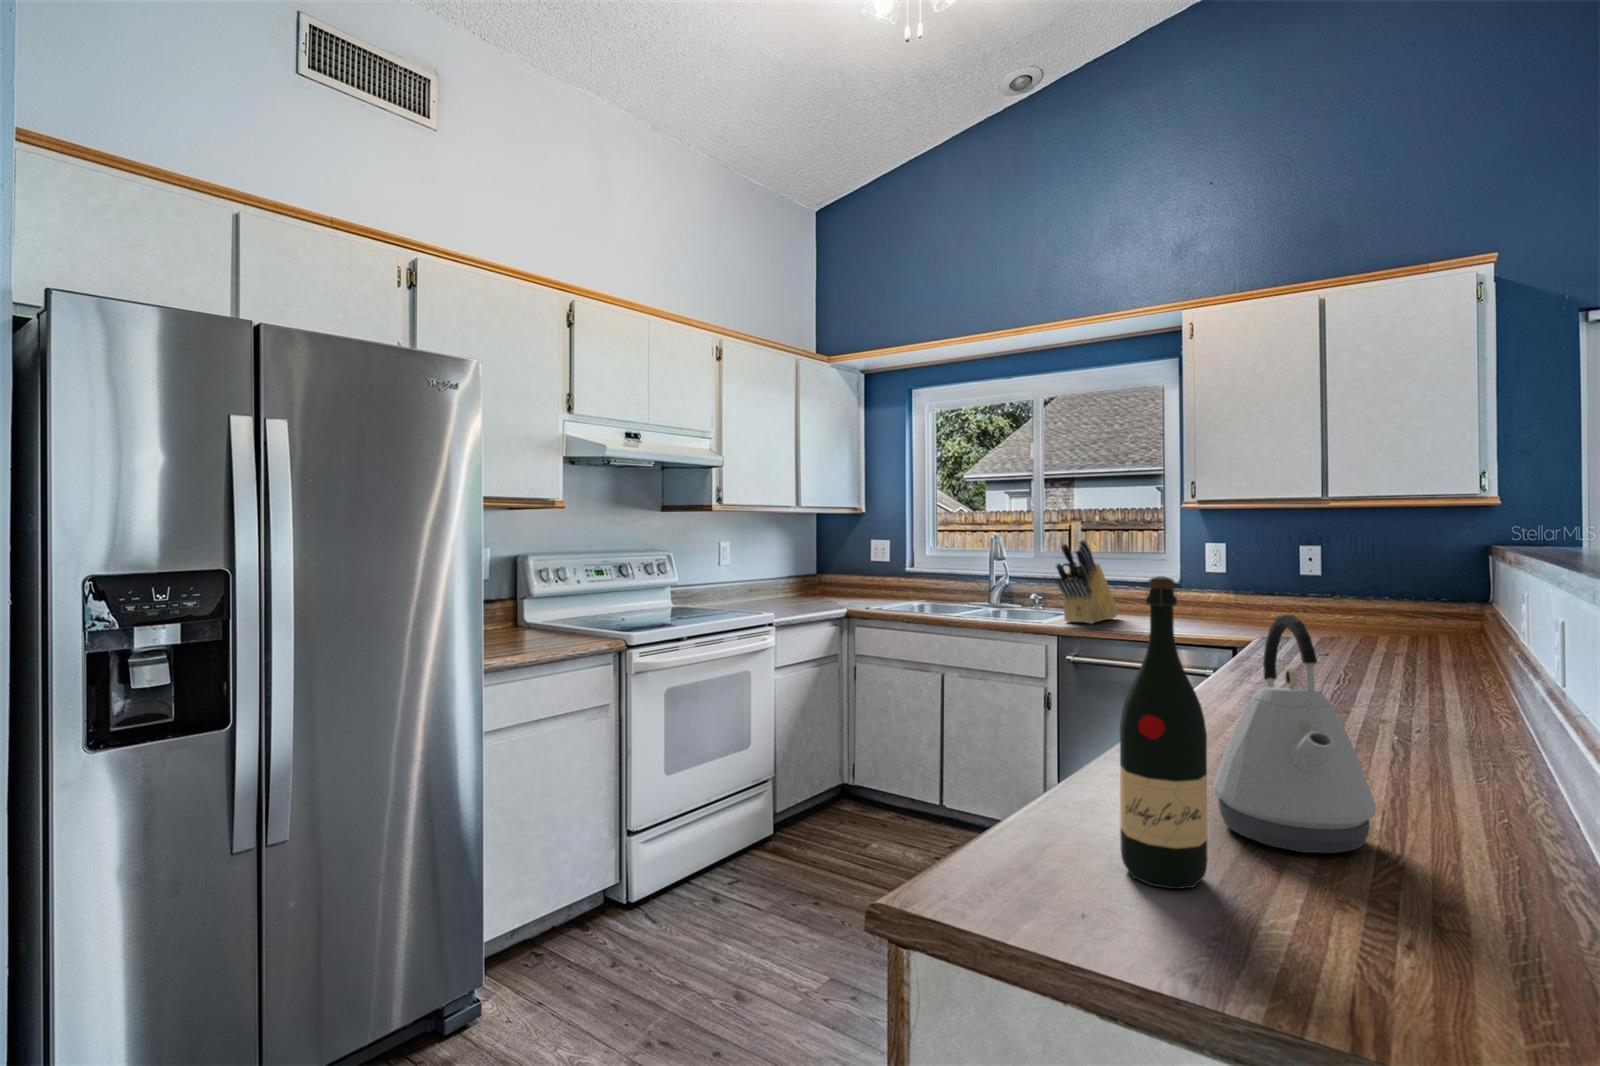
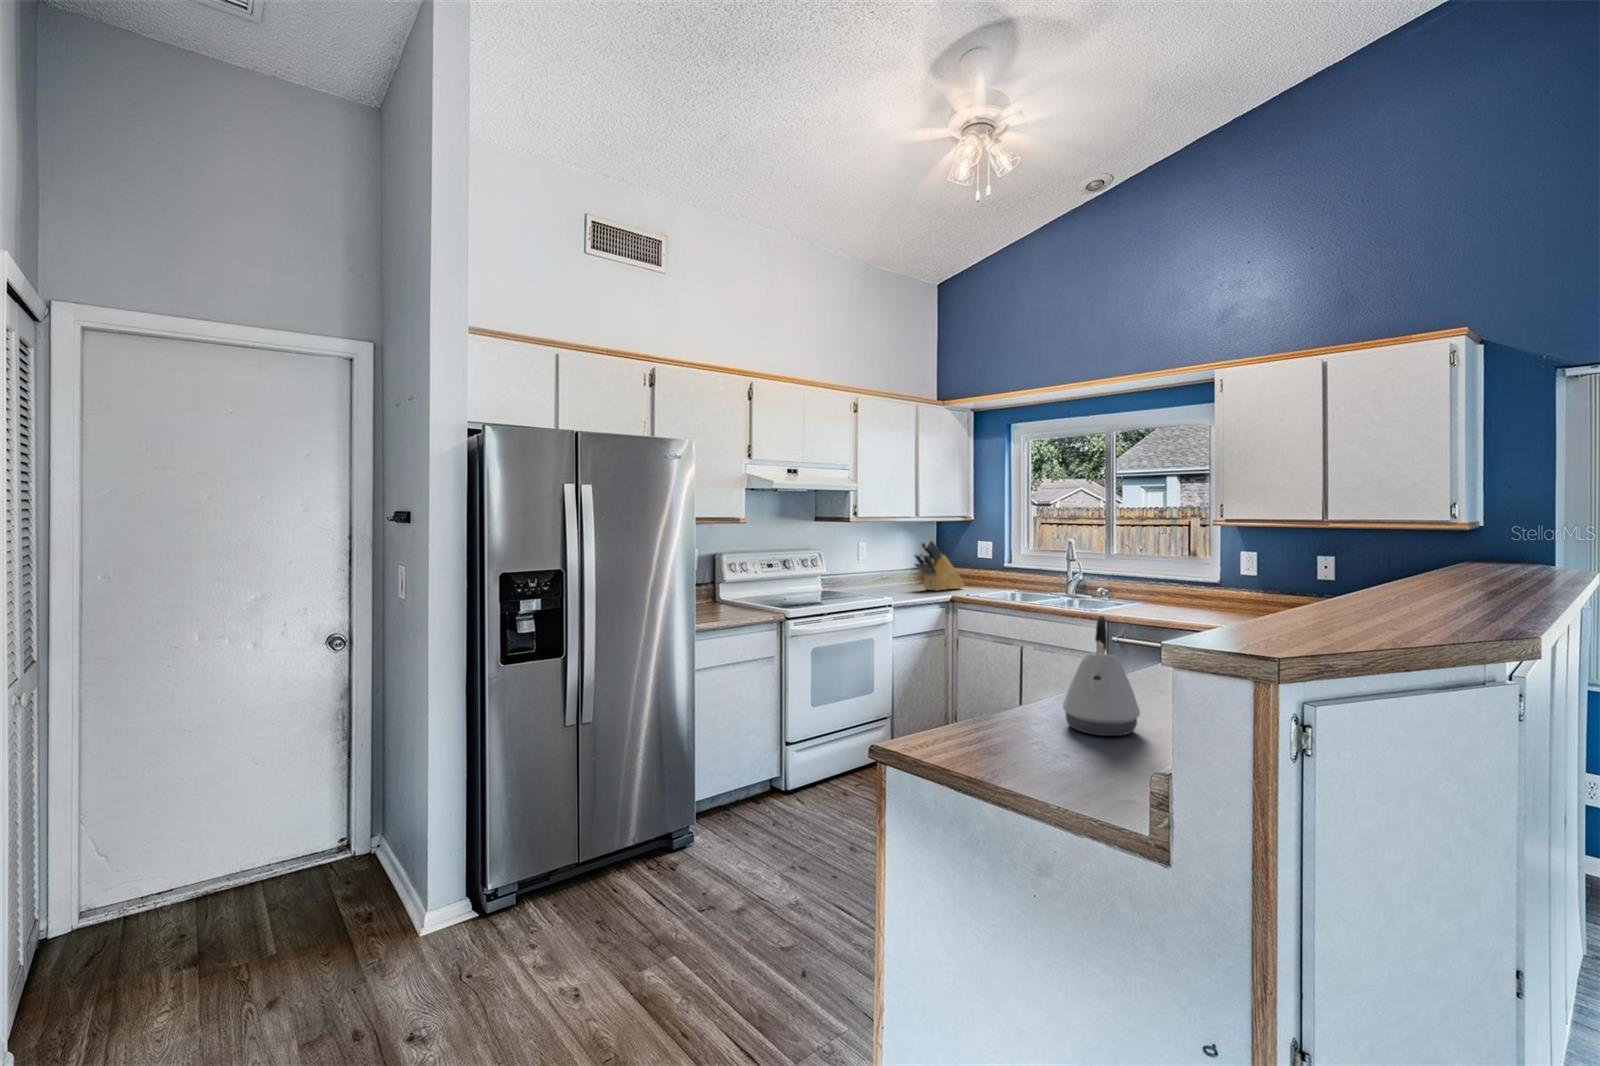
knife block: present [1055,539,1118,624] -> present [915,540,965,591]
wine bottle: present [1120,576,1208,889] -> none [994,596,1032,742]

